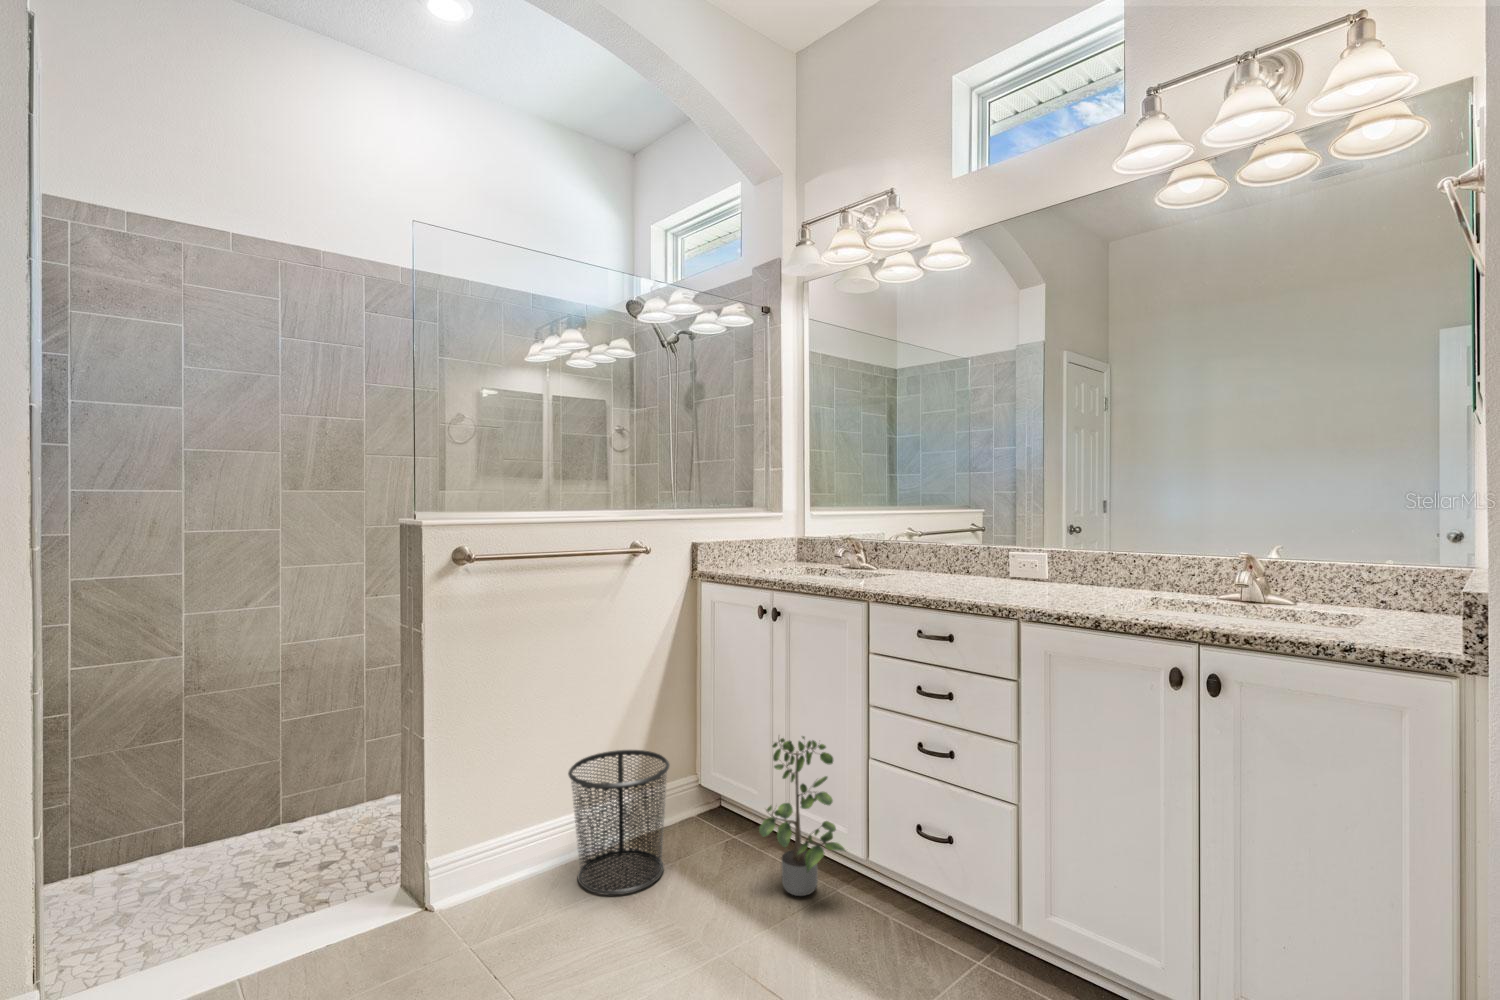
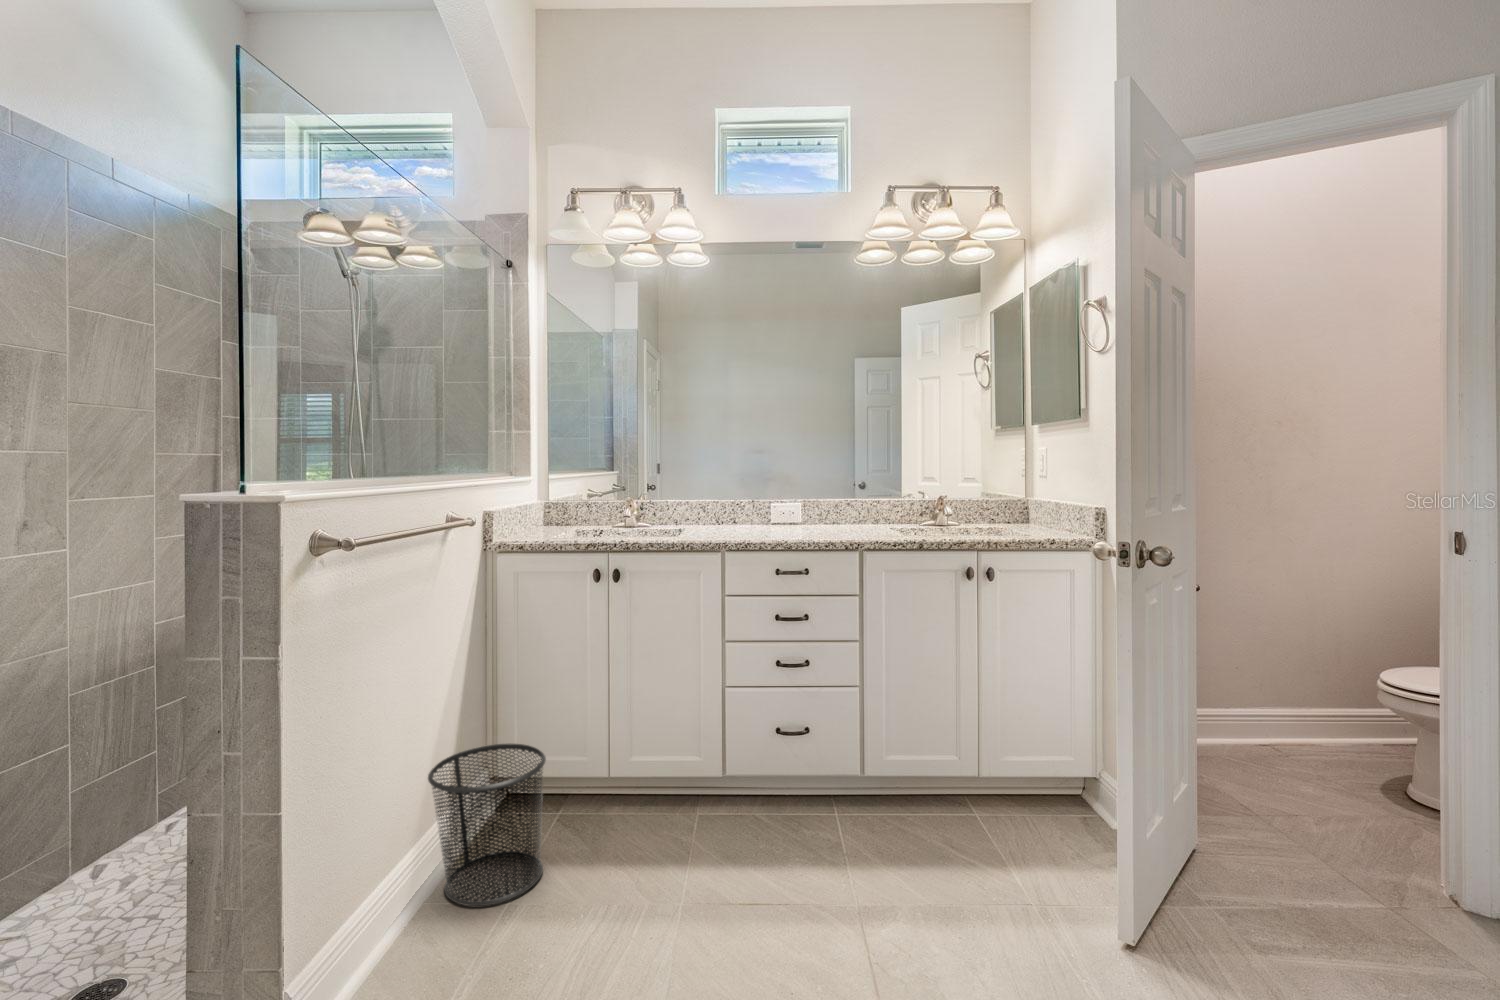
potted plant: present [759,736,846,896] -> none [638,678,725,825]

